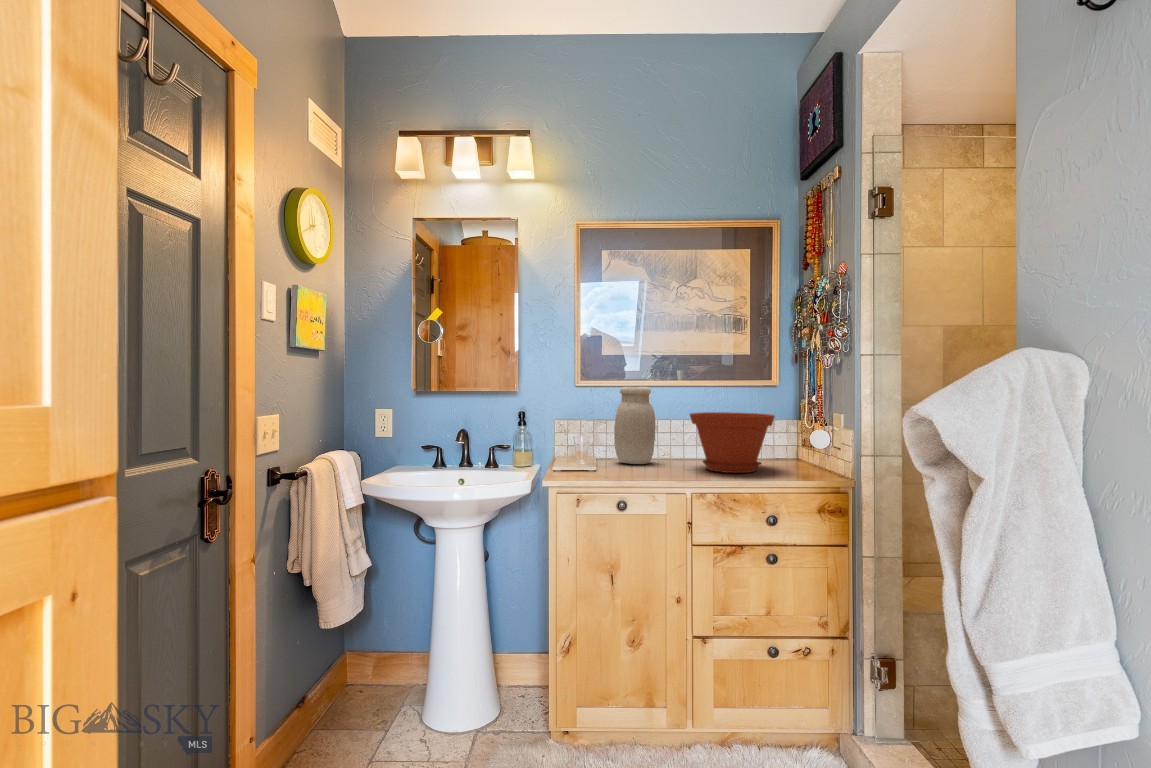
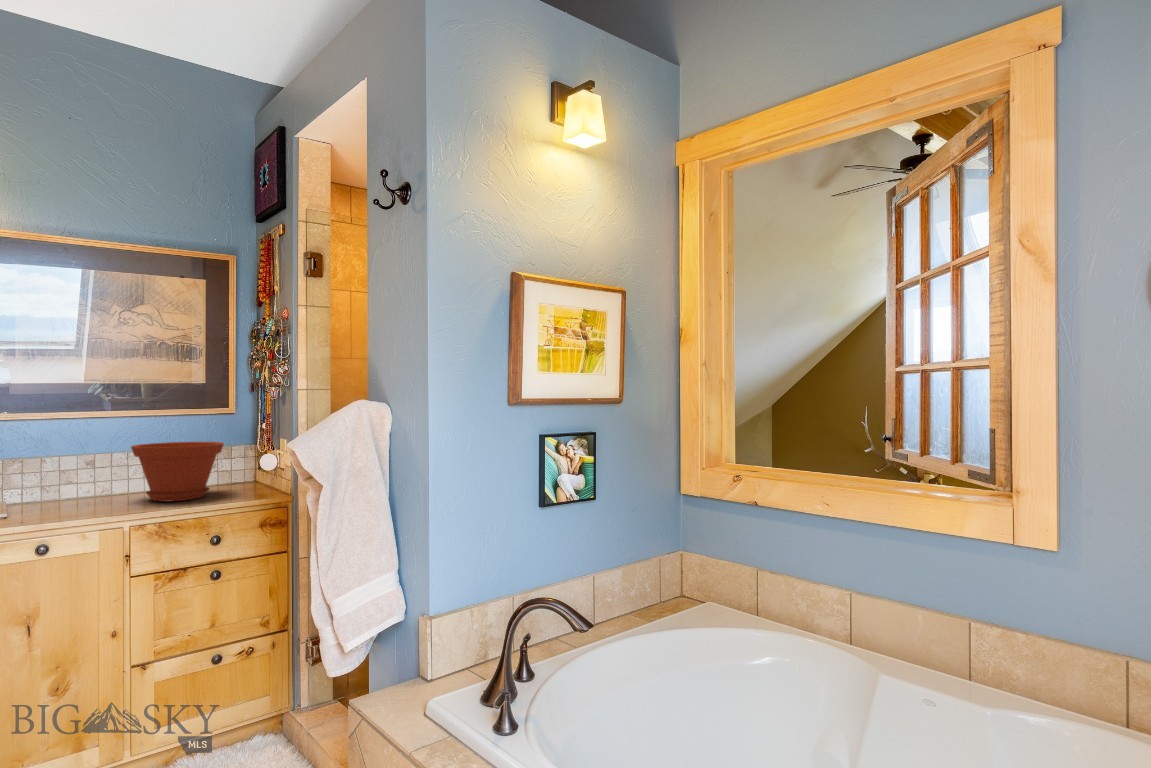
jar: present [614,387,655,464] -> none [35,419,90,504]

